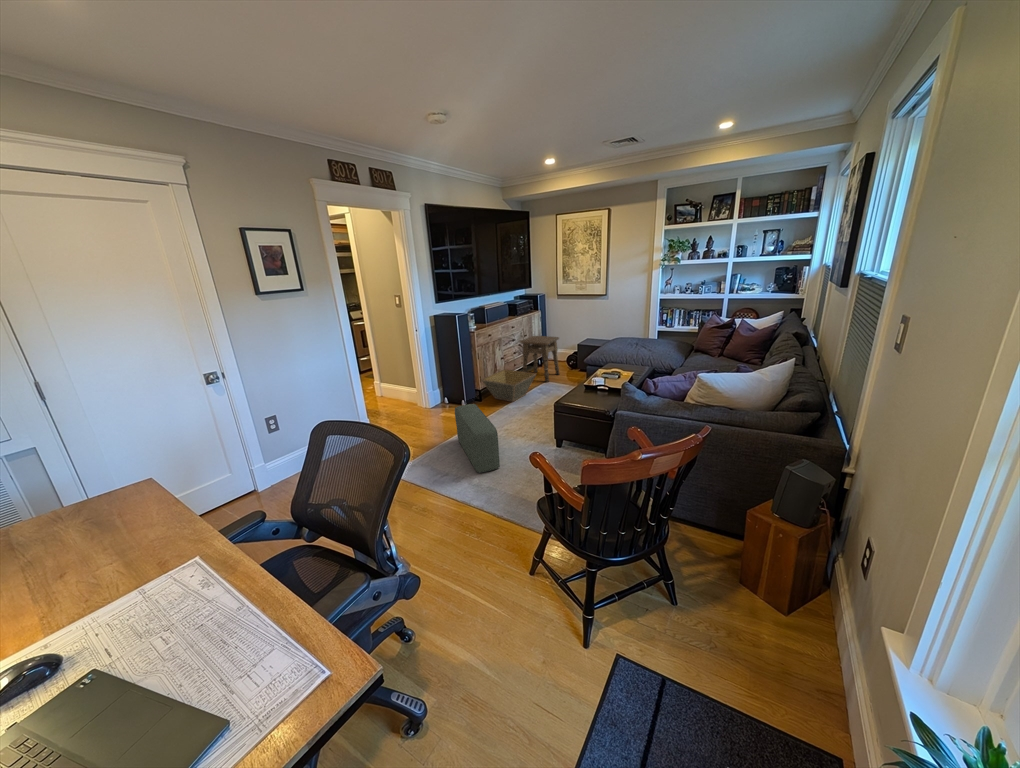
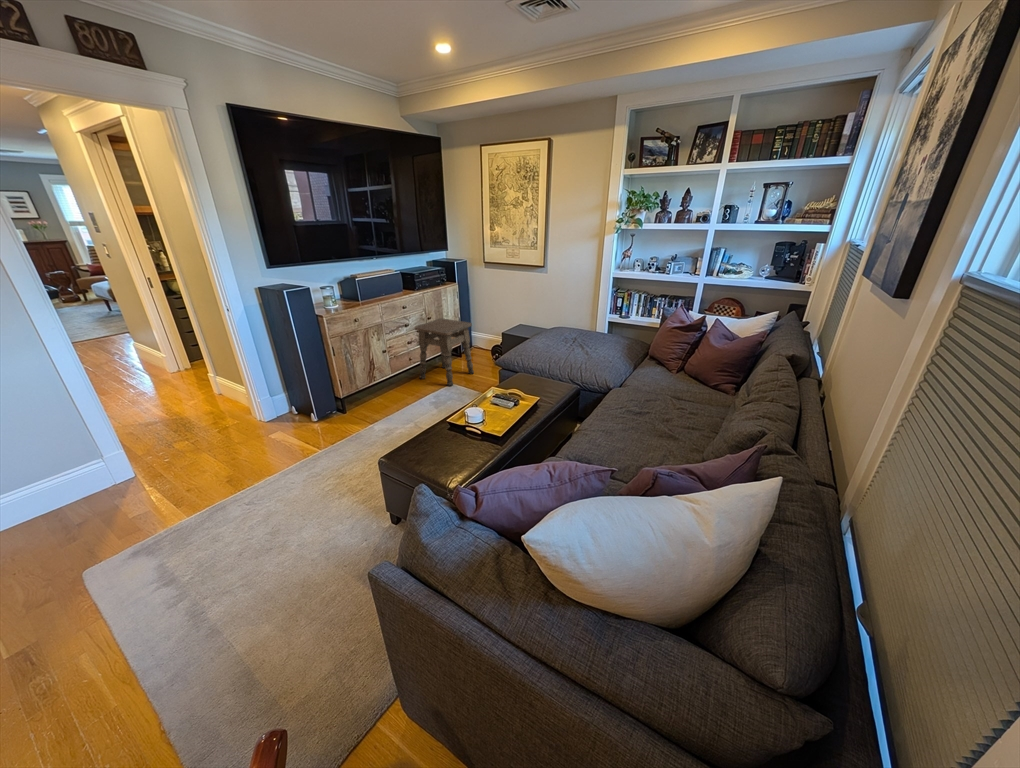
basket: present [481,369,536,402] -> none [337,368,422,421]
pouf: present [455,404,500,473] -> none [192,446,283,590]

